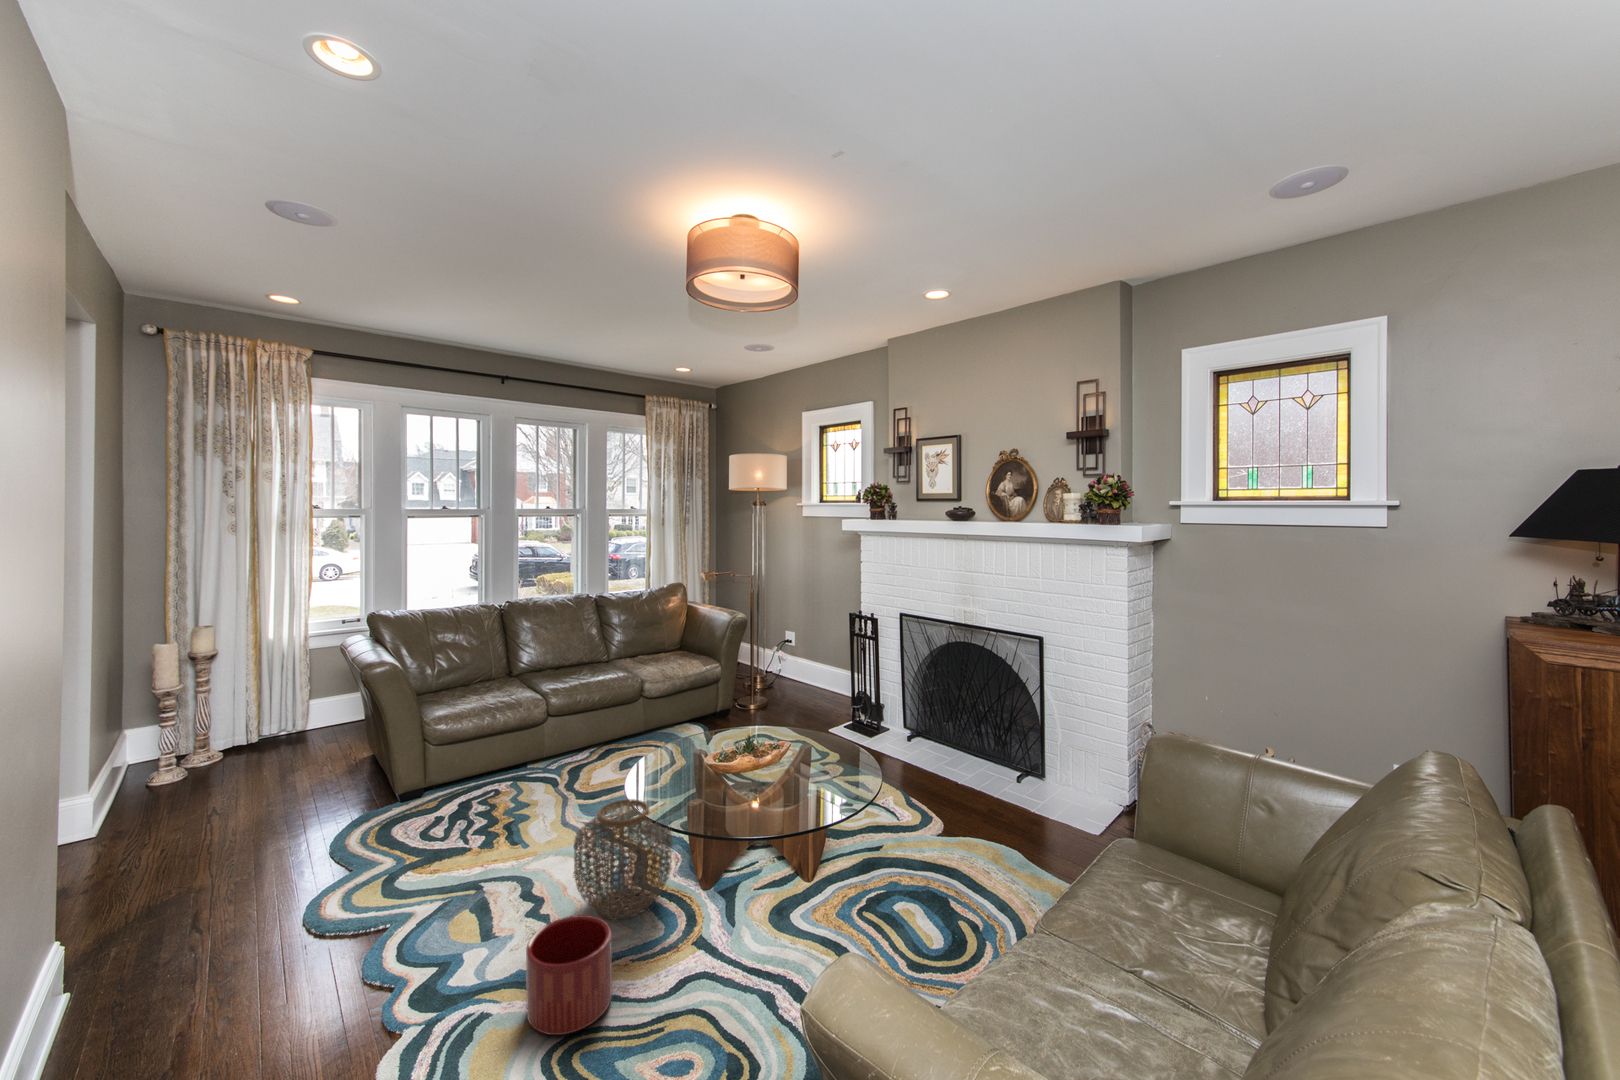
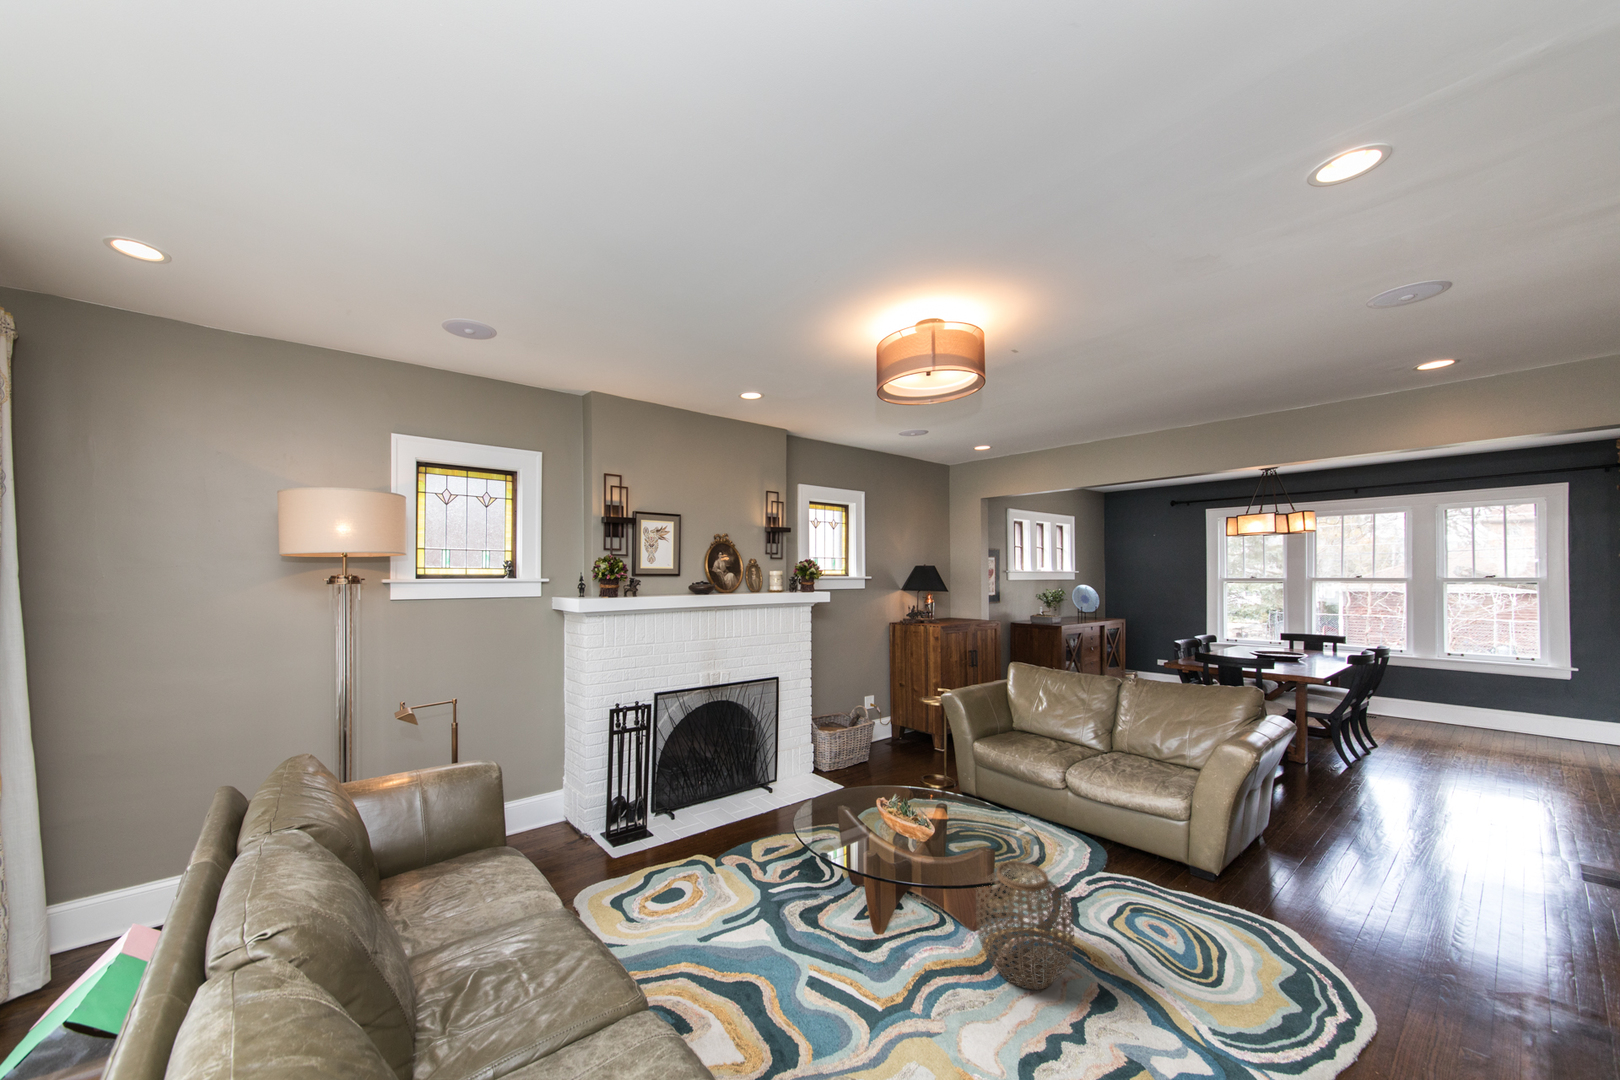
planter: present [526,915,612,1035] -> none [1125,903,1202,998]

